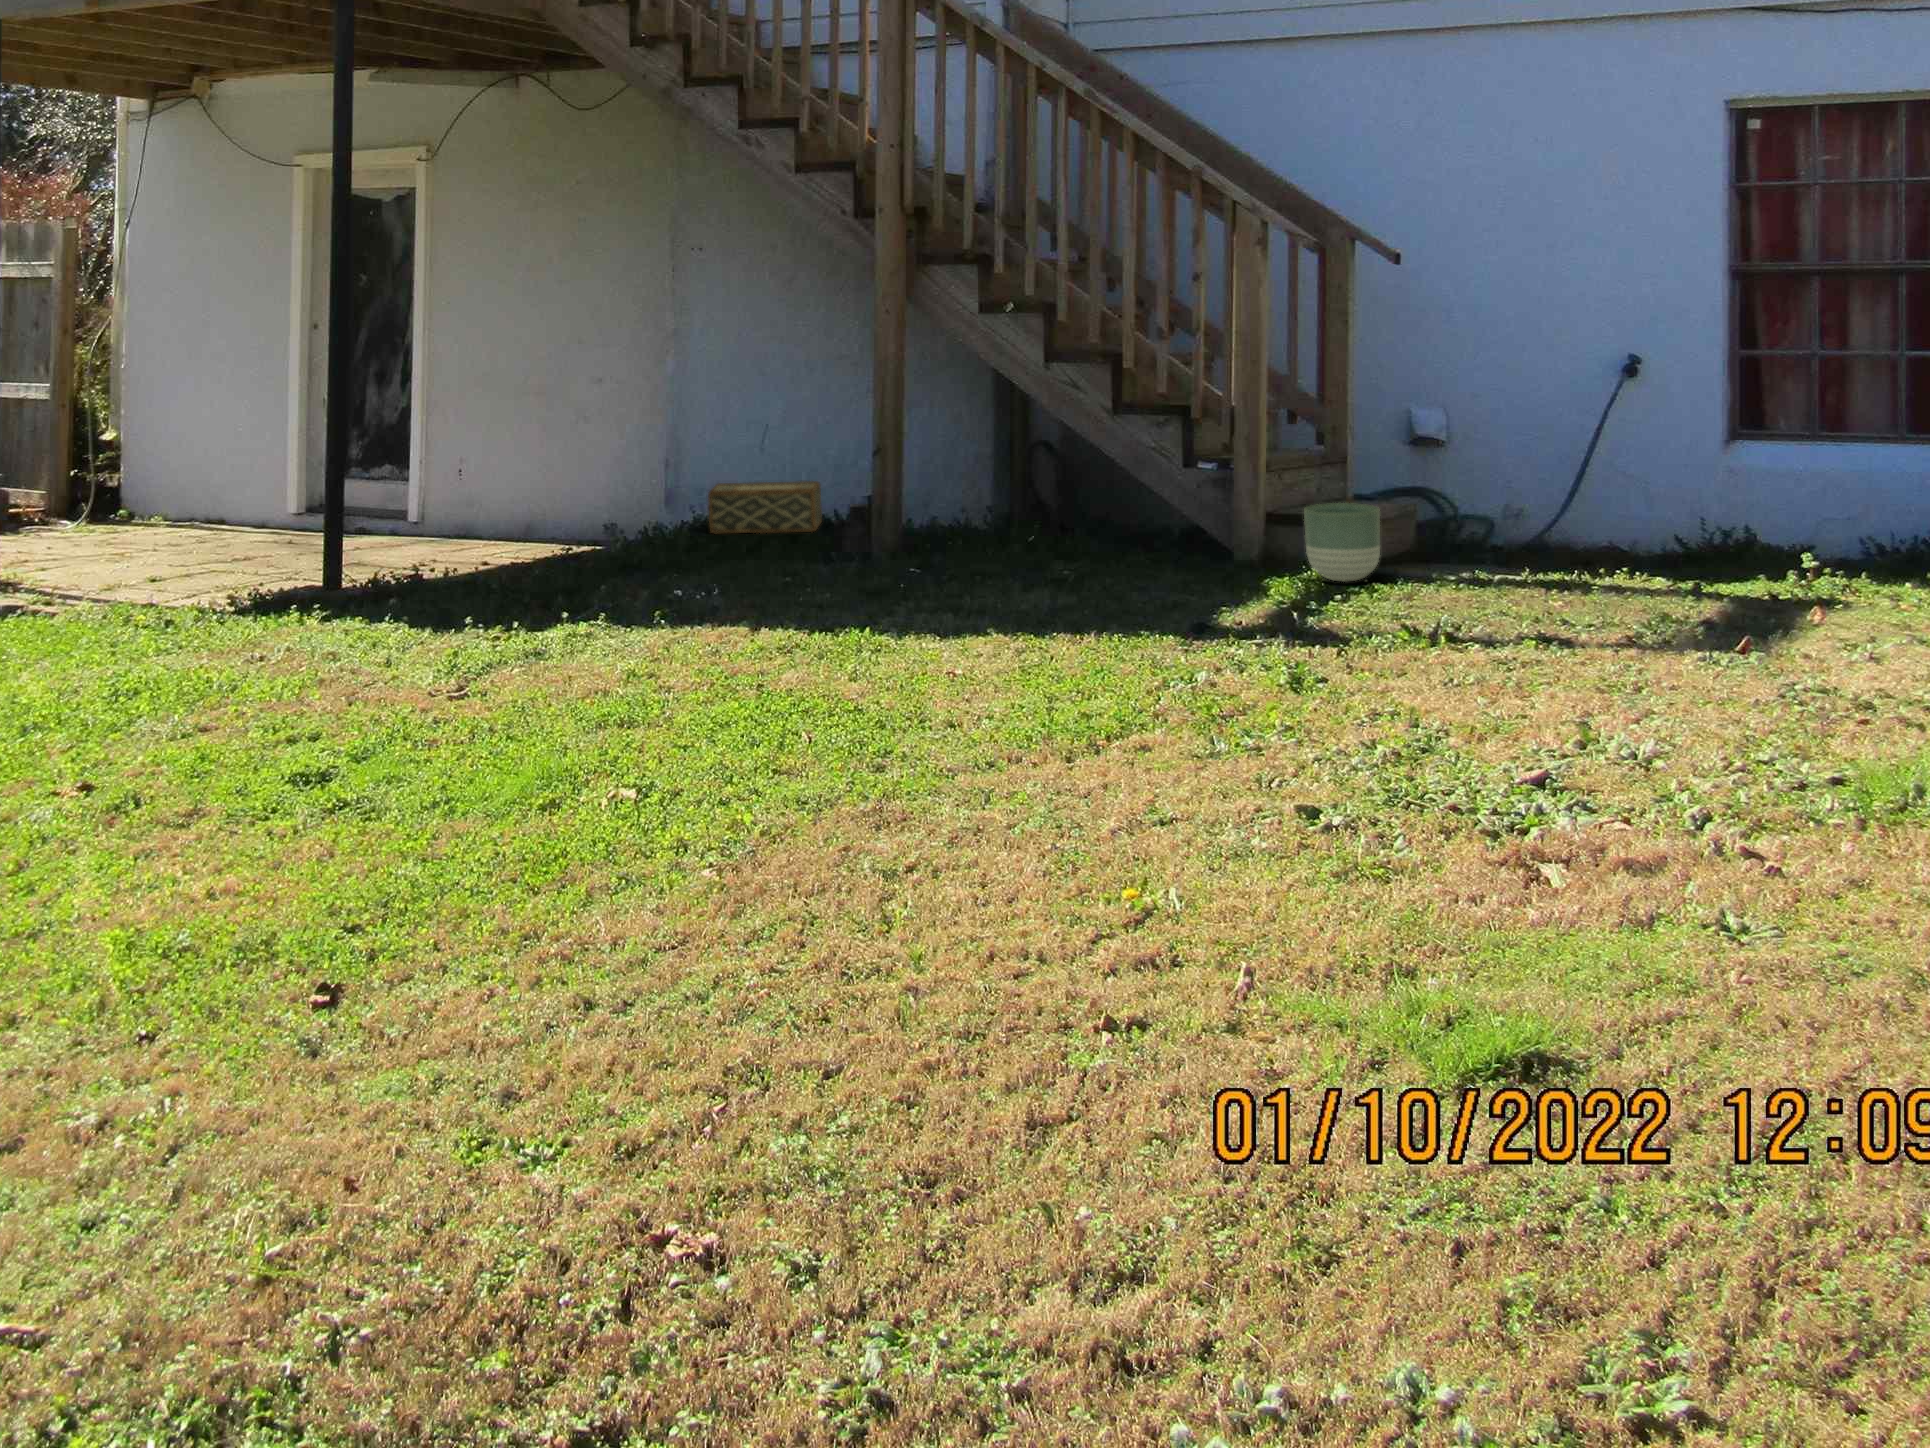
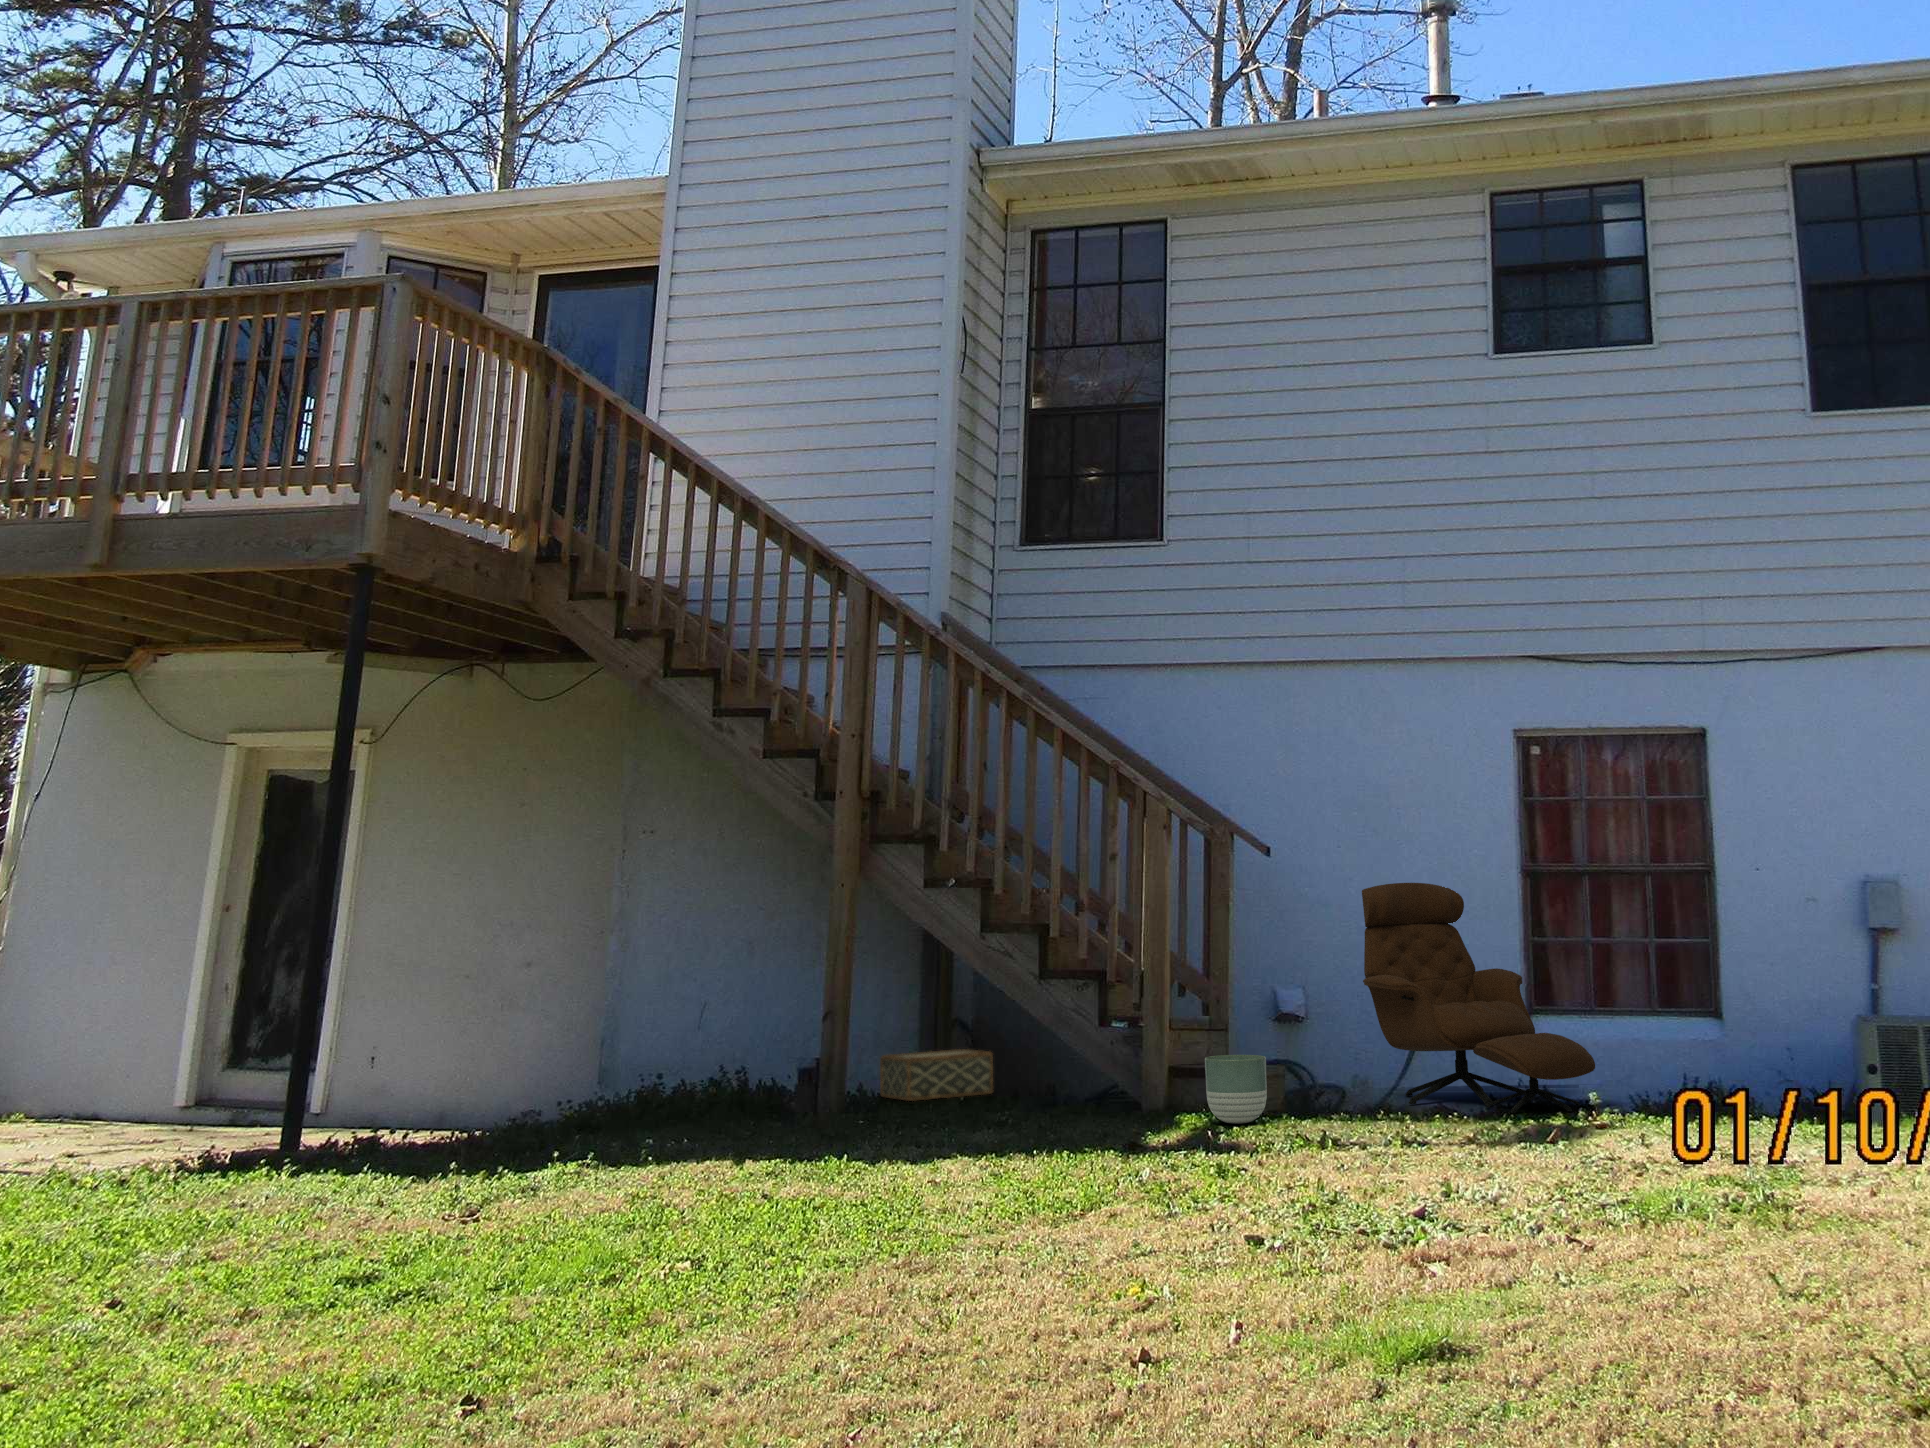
lounge chair: none [1512,296,1819,578] -> present [1362,883,1595,1113]
woven basket: present [708,481,822,533] -> present [880,1049,993,1101]

